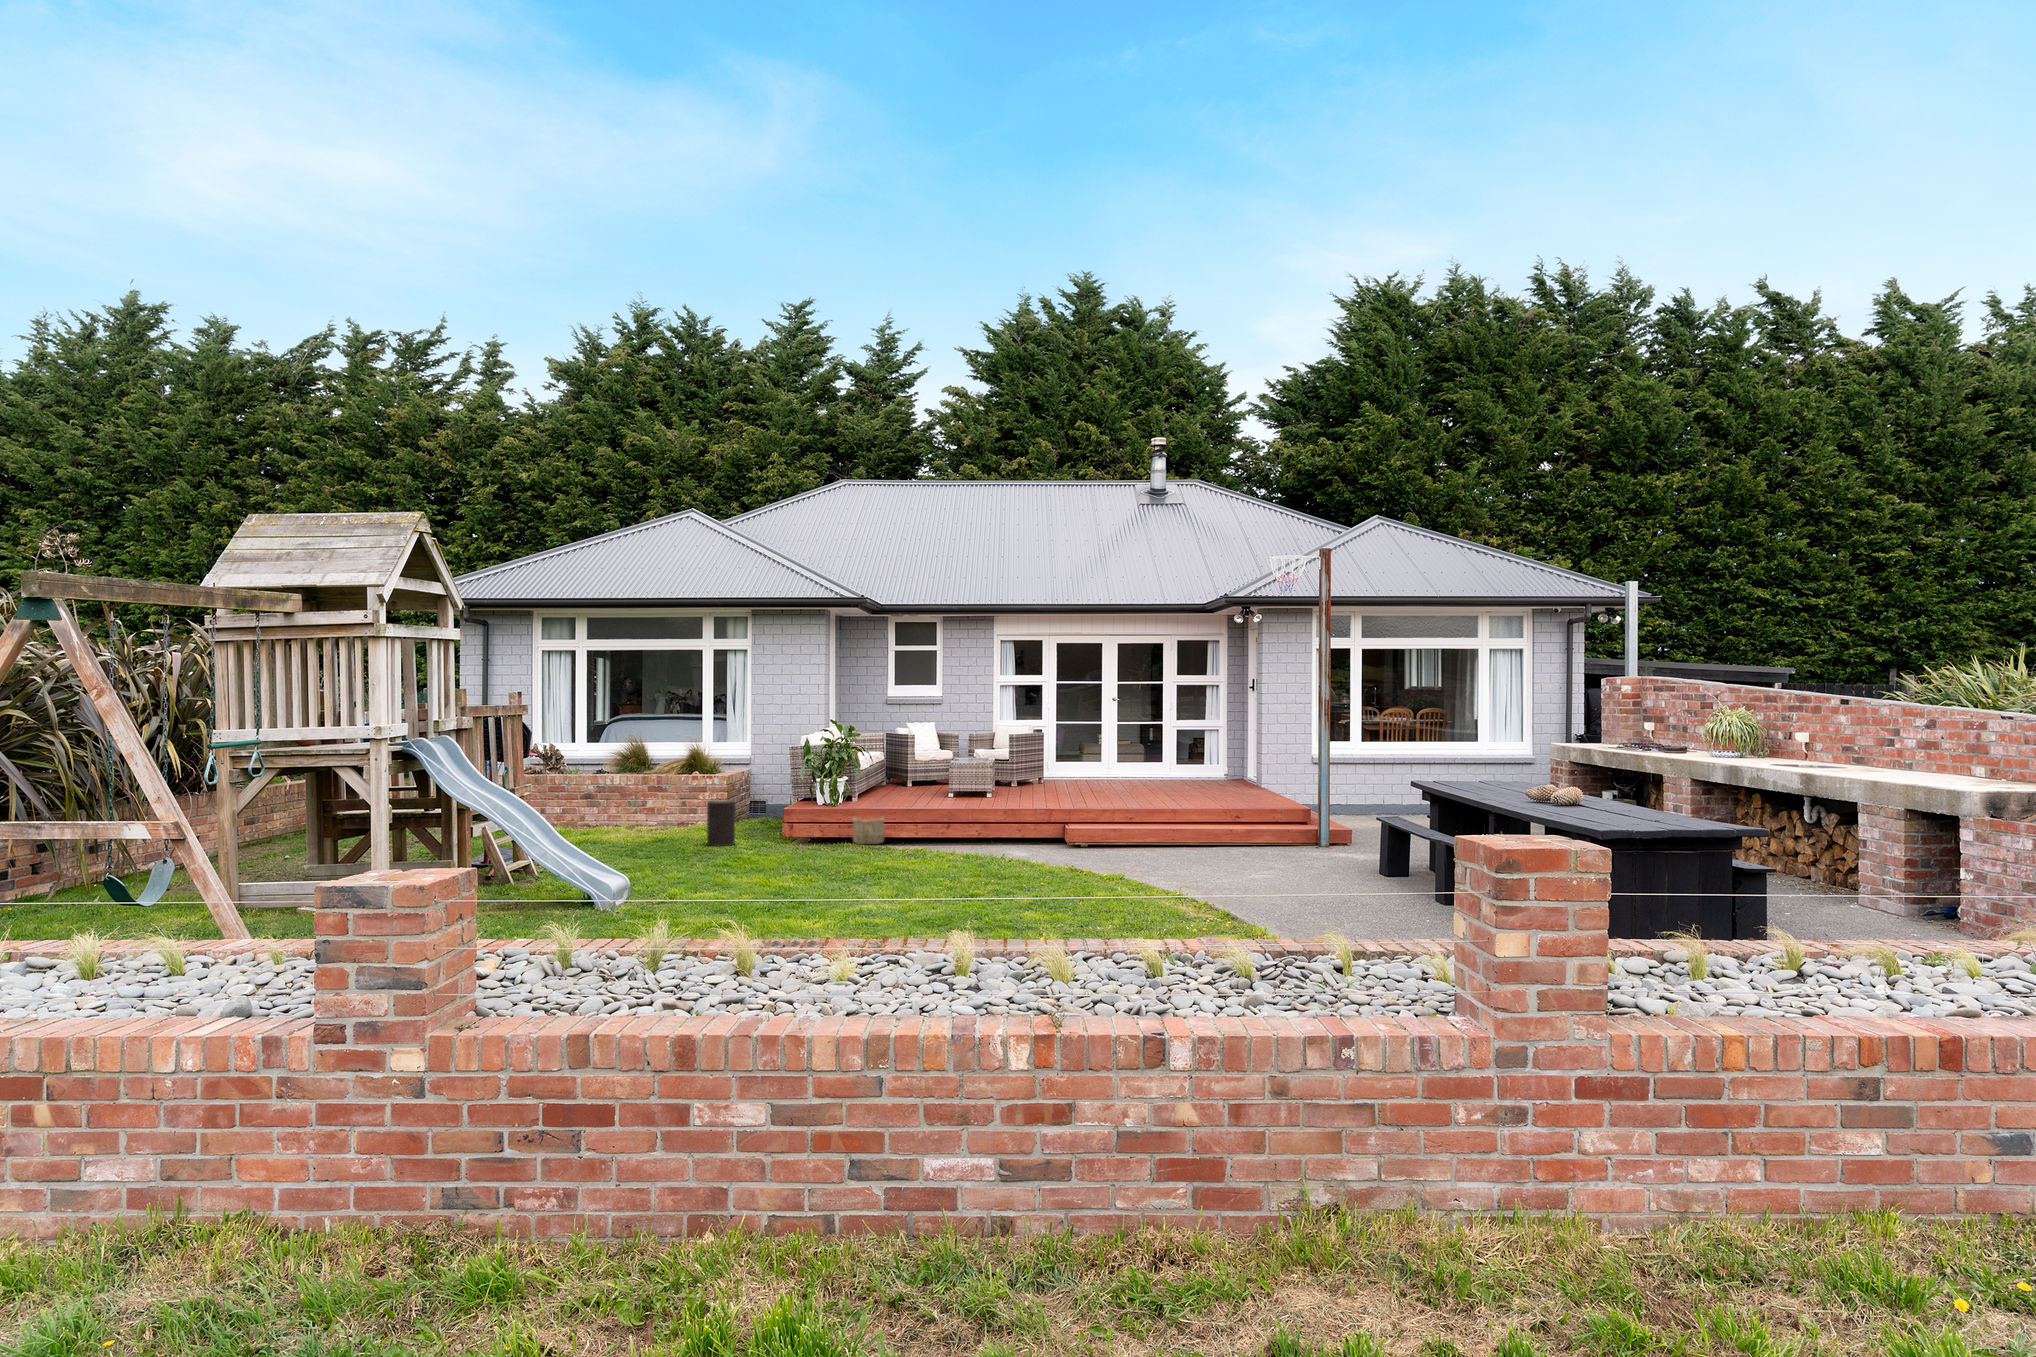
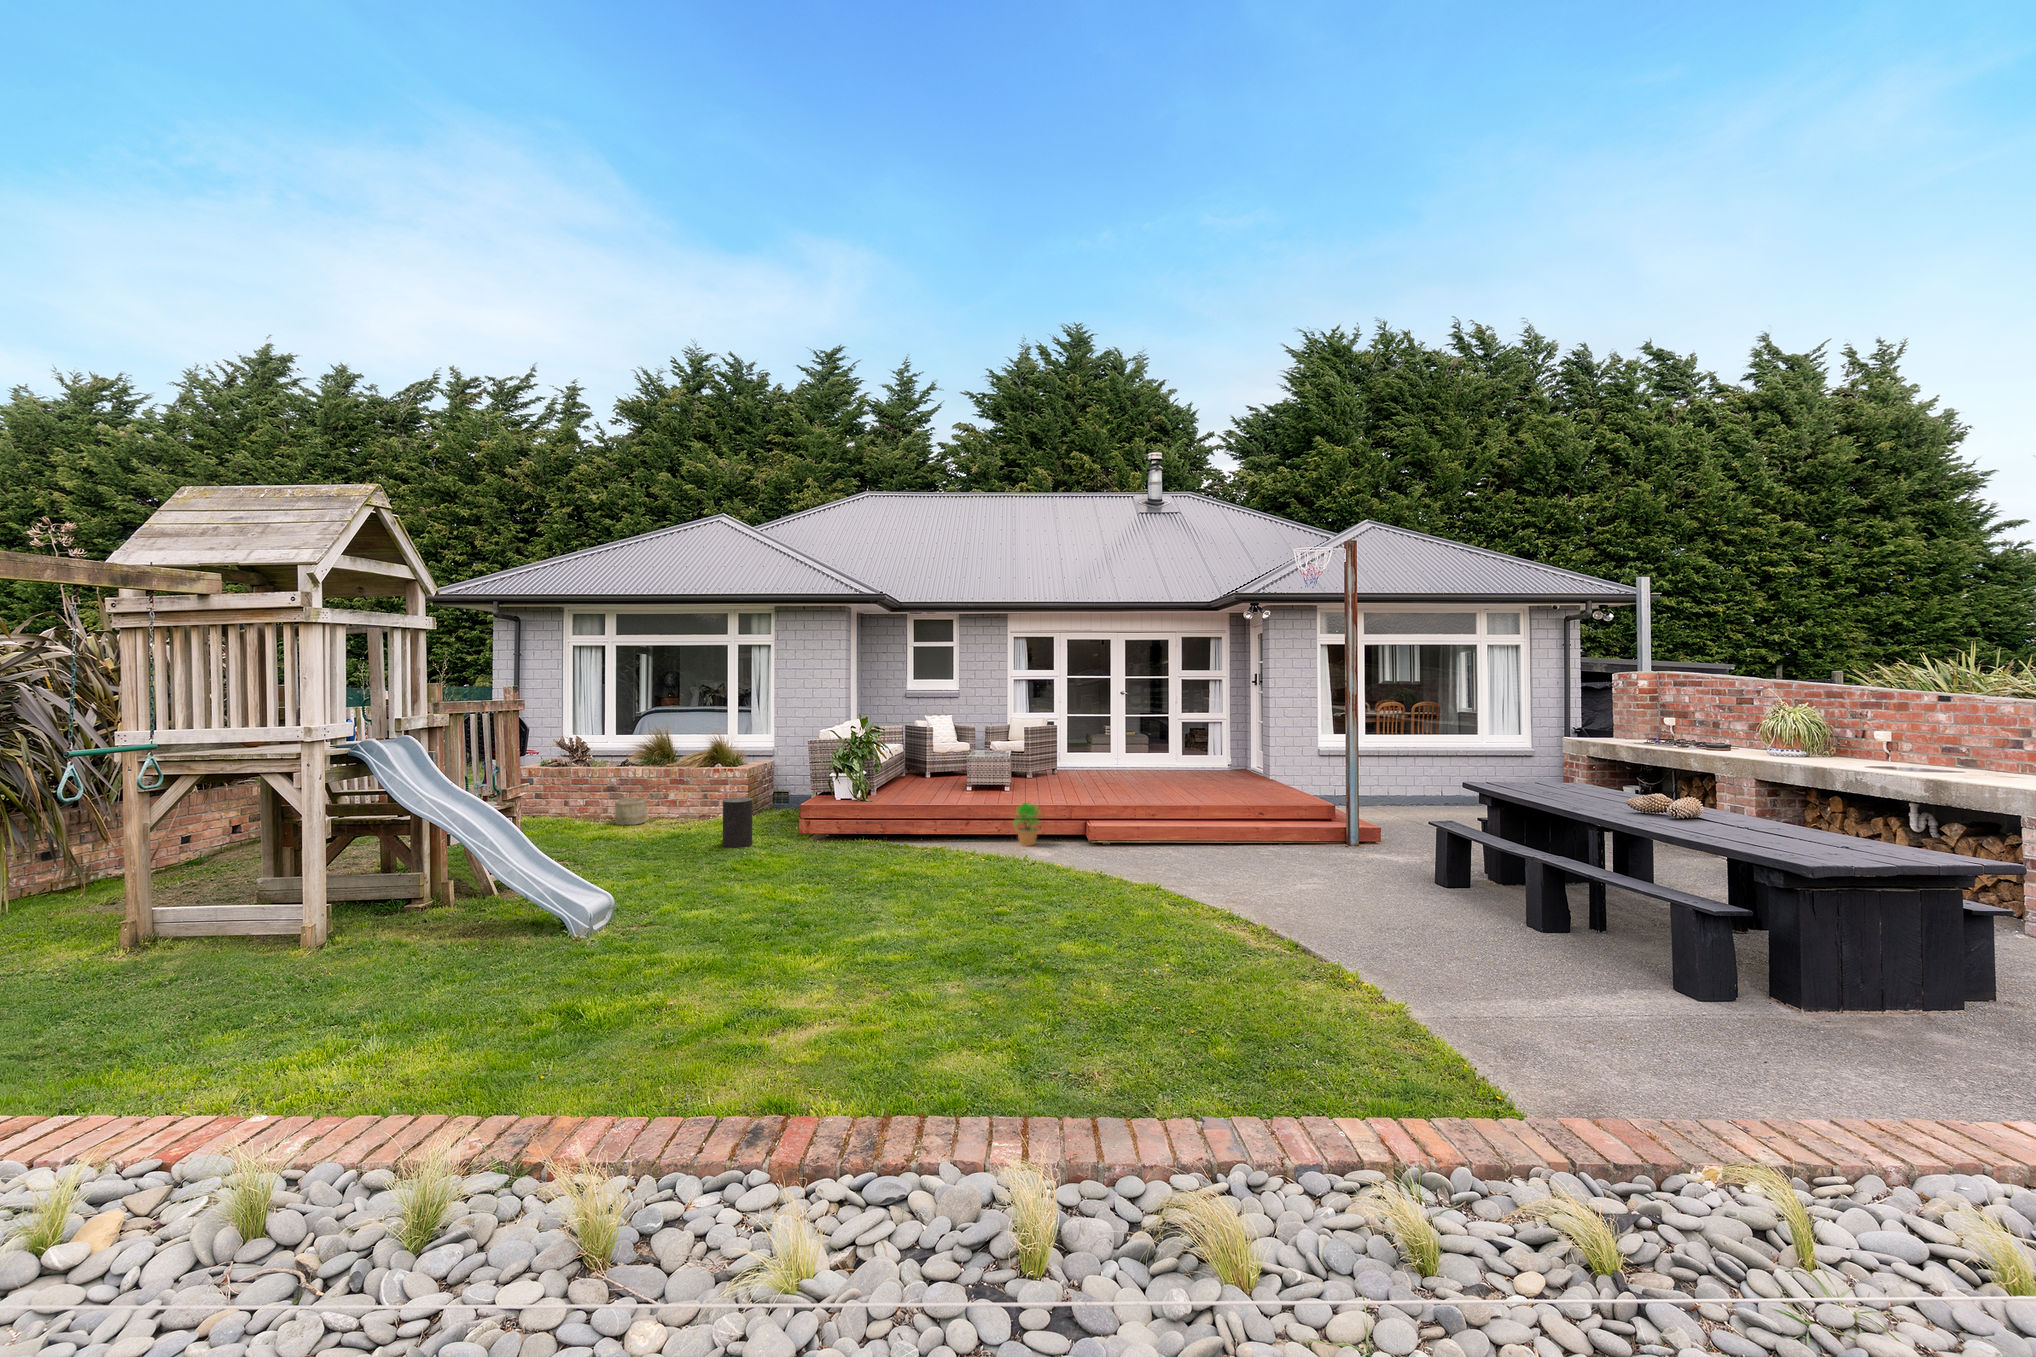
potted plant: none [987,804,1018,847] -> present [1014,803,1041,846]
wooden bucket: present [853,818,884,844] -> present [614,797,647,825]

